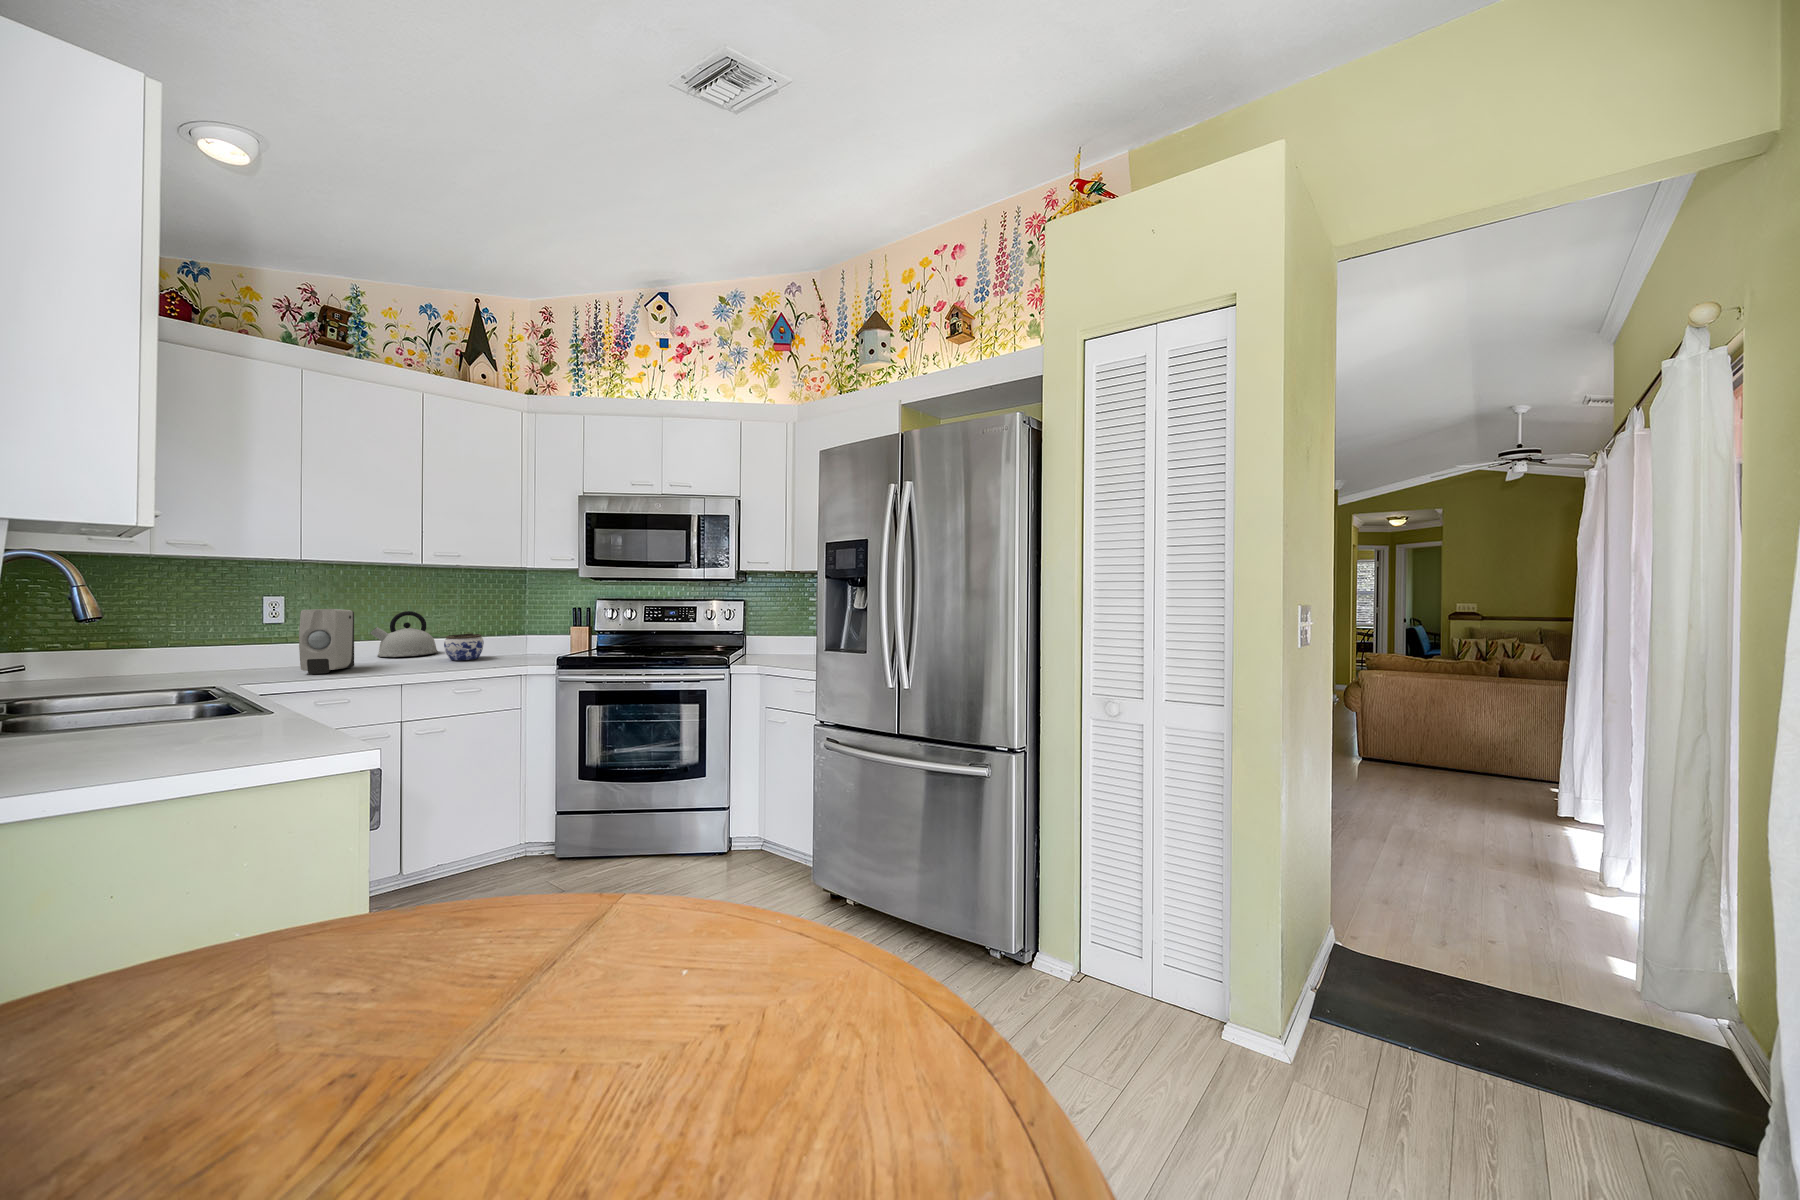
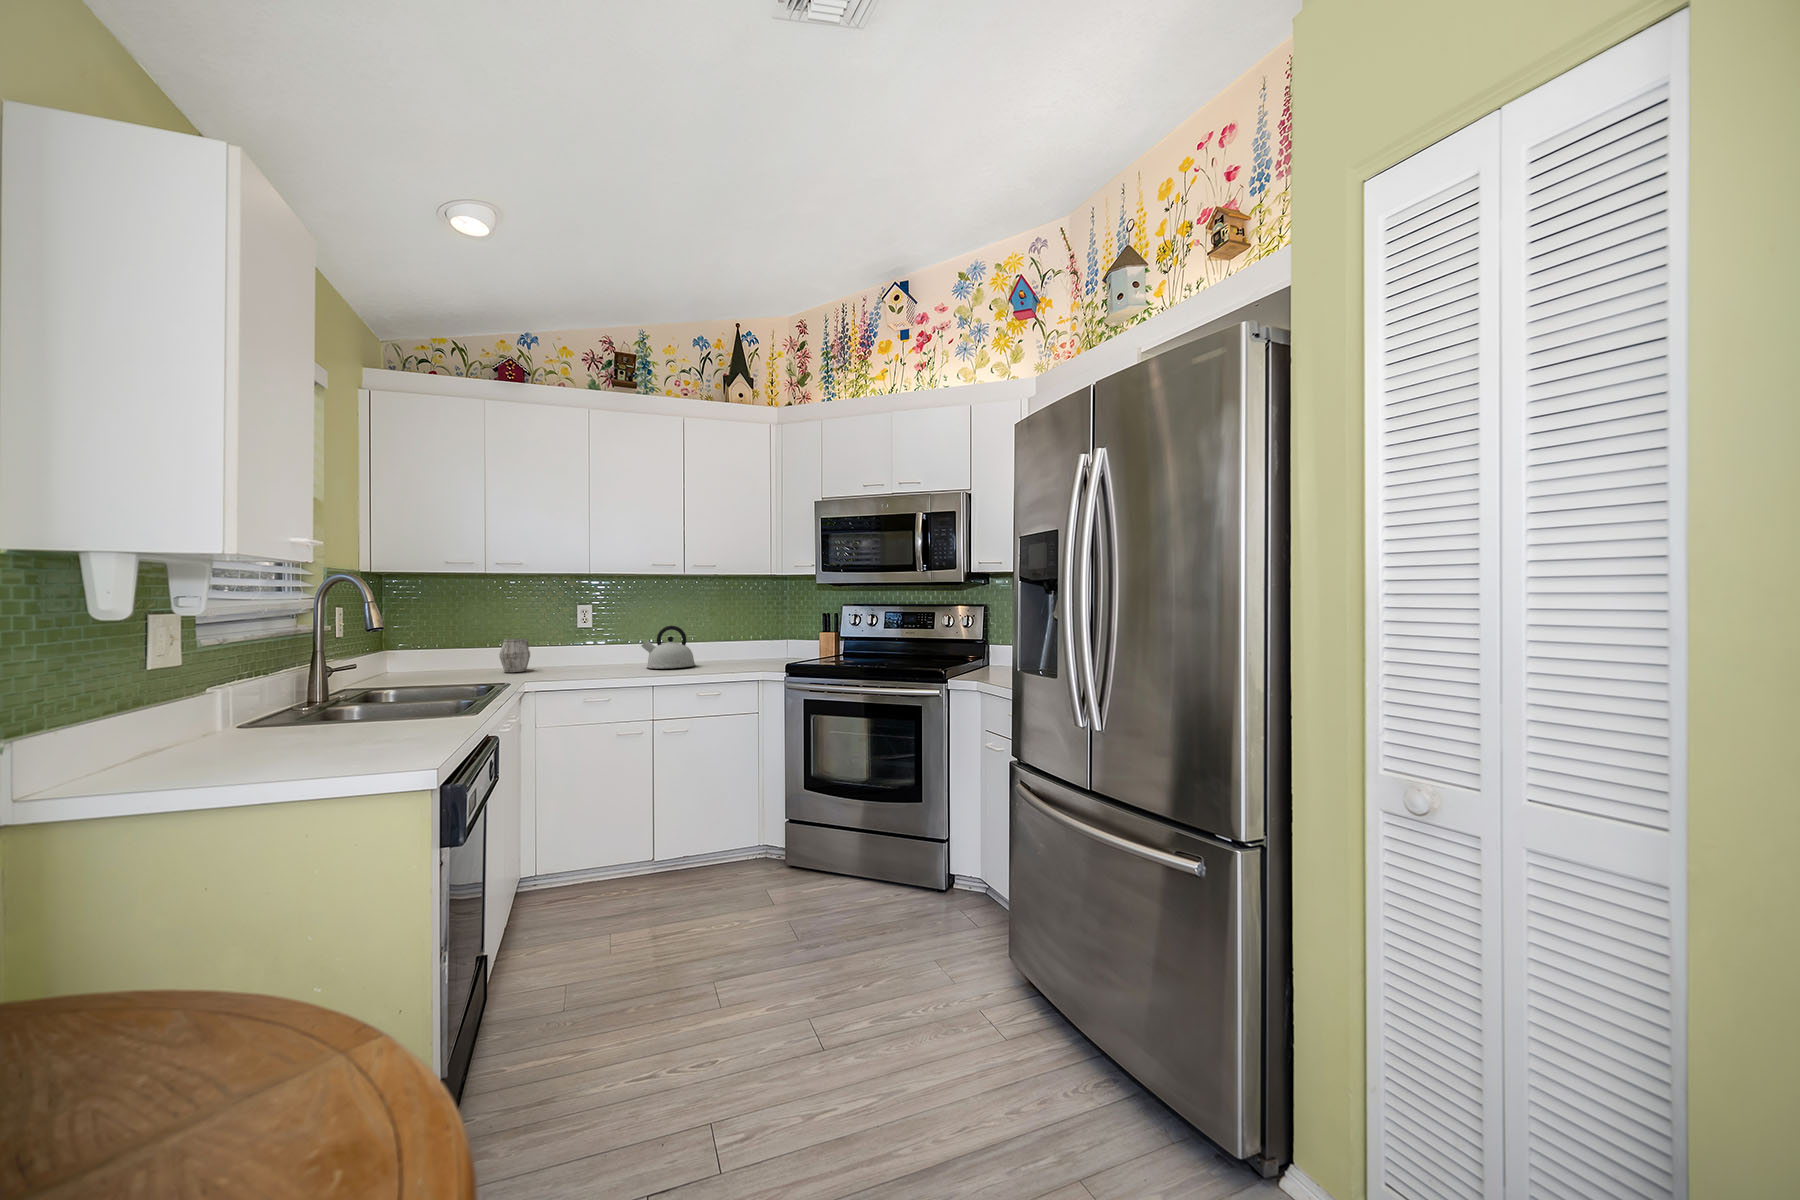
soap dispenser: present [299,609,354,674] -> none [575,621,620,680]
mug: none [167,629,214,669] -> present [499,638,530,672]
jar: present [444,633,484,661] -> none [692,648,726,674]

